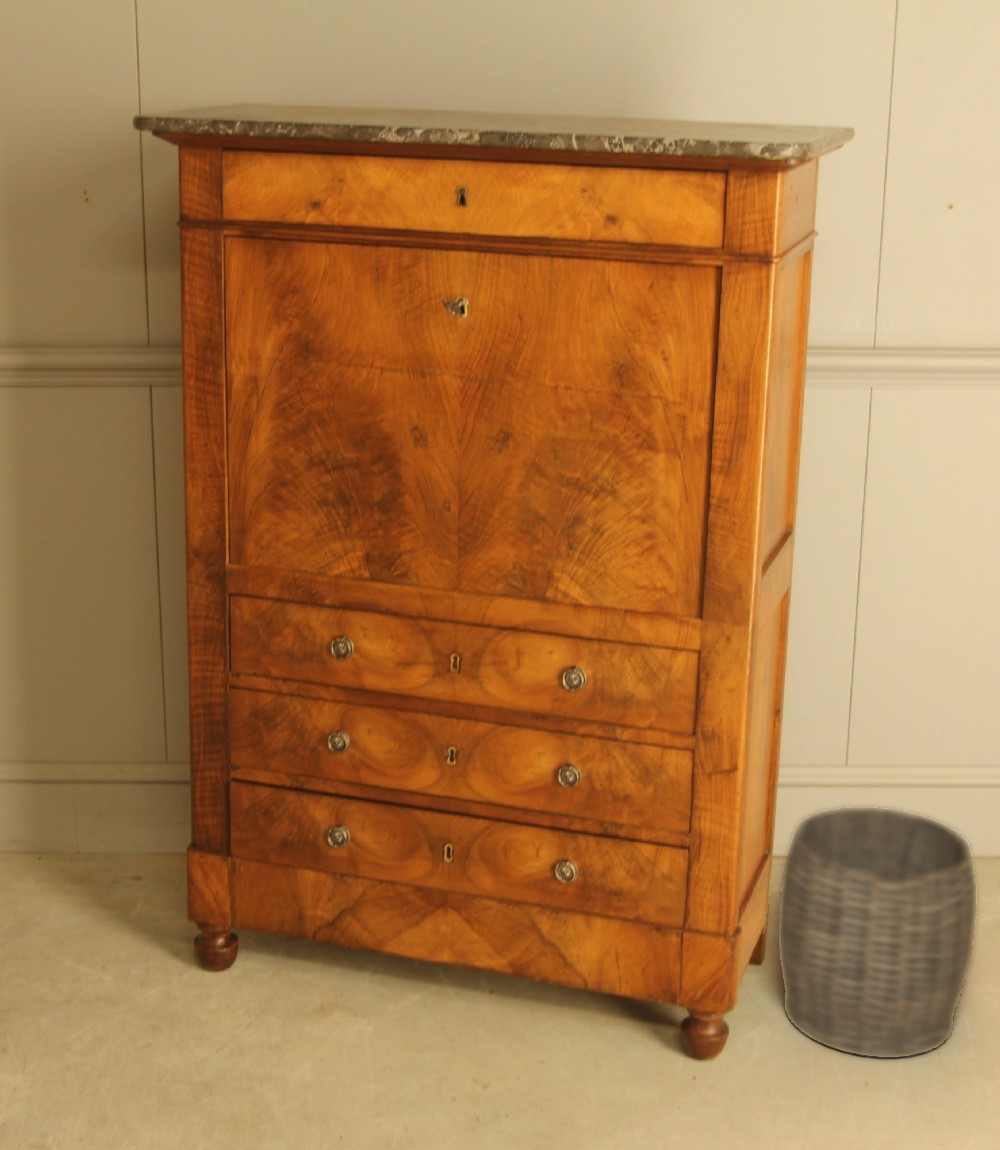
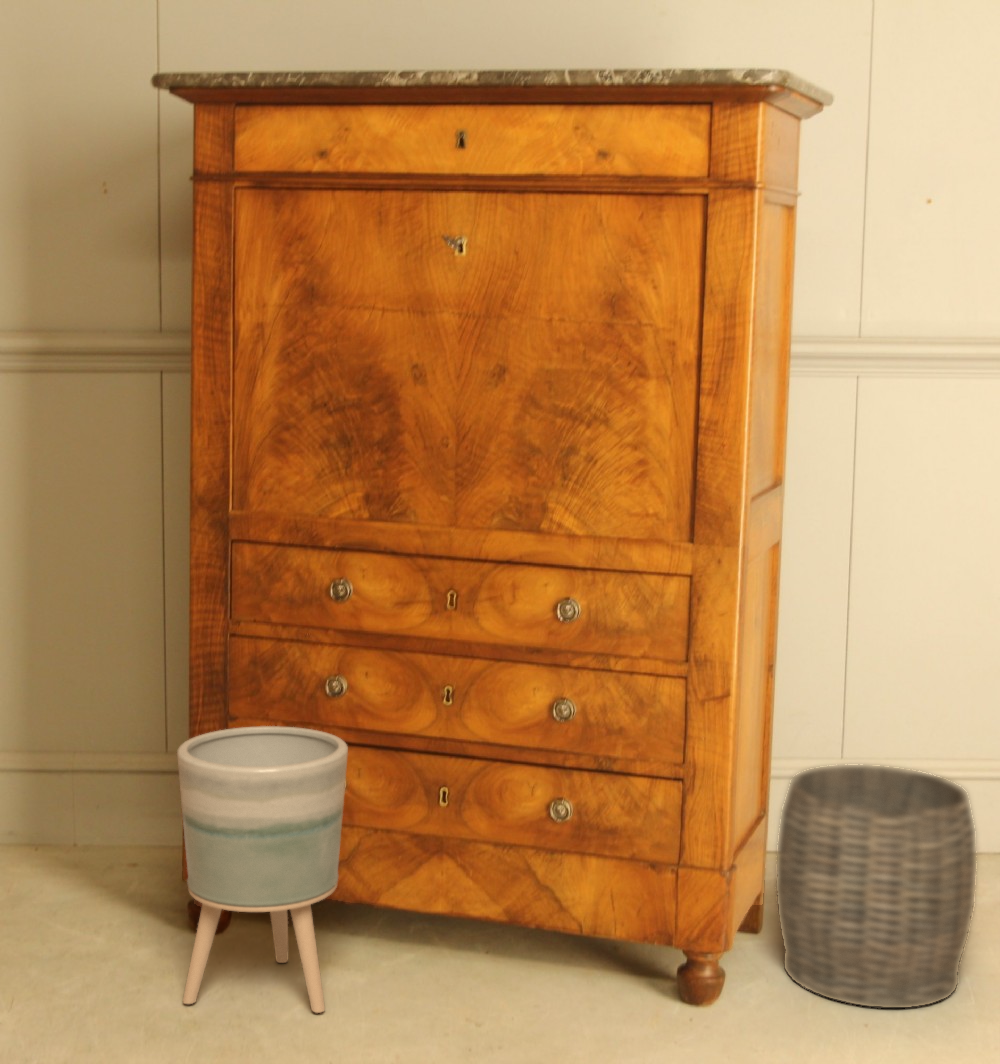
planter: none [183,785,353,1071] -> present [177,726,348,1013]

